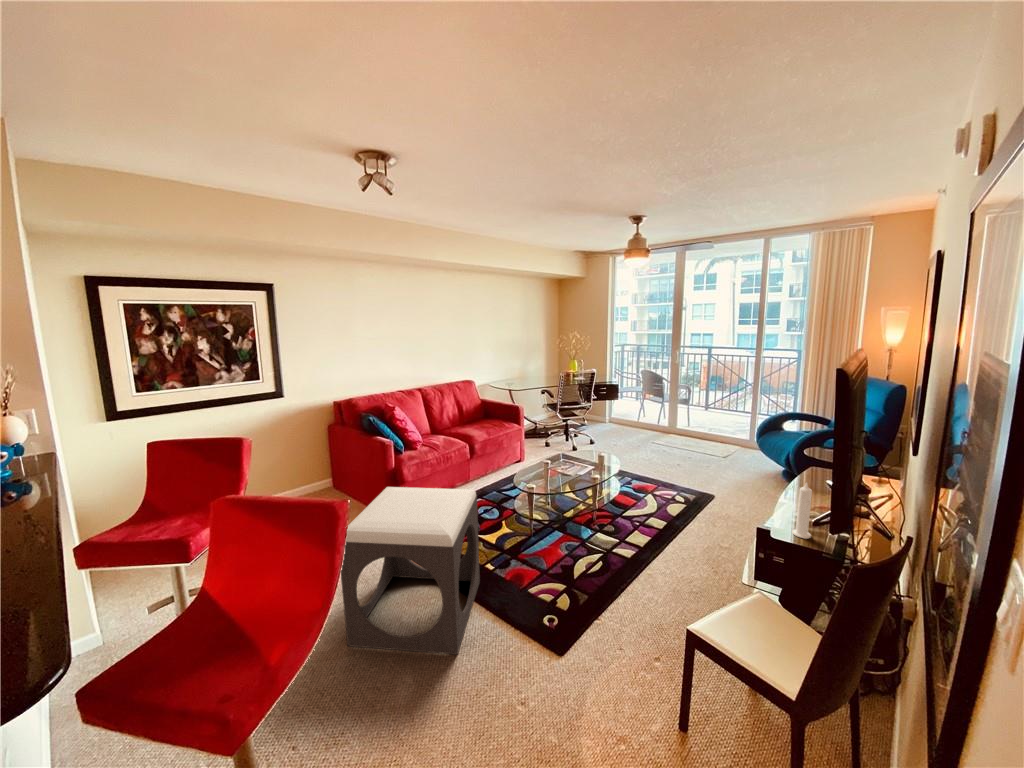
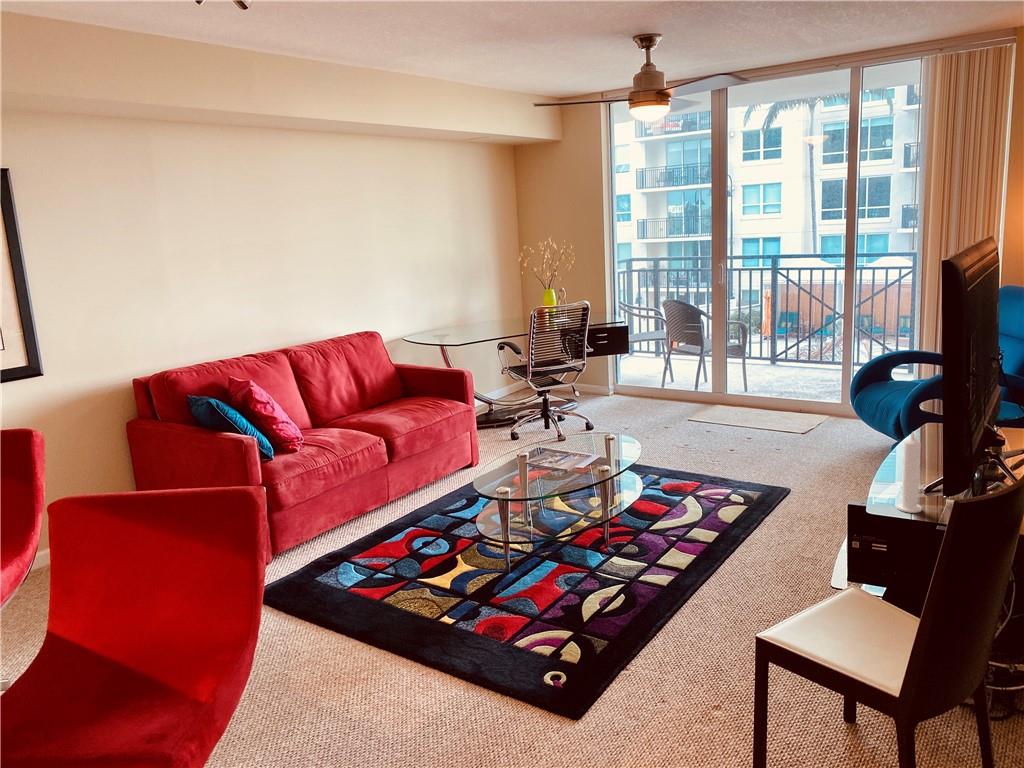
footstool: present [341,487,480,654] -> none [214,494,434,748]

